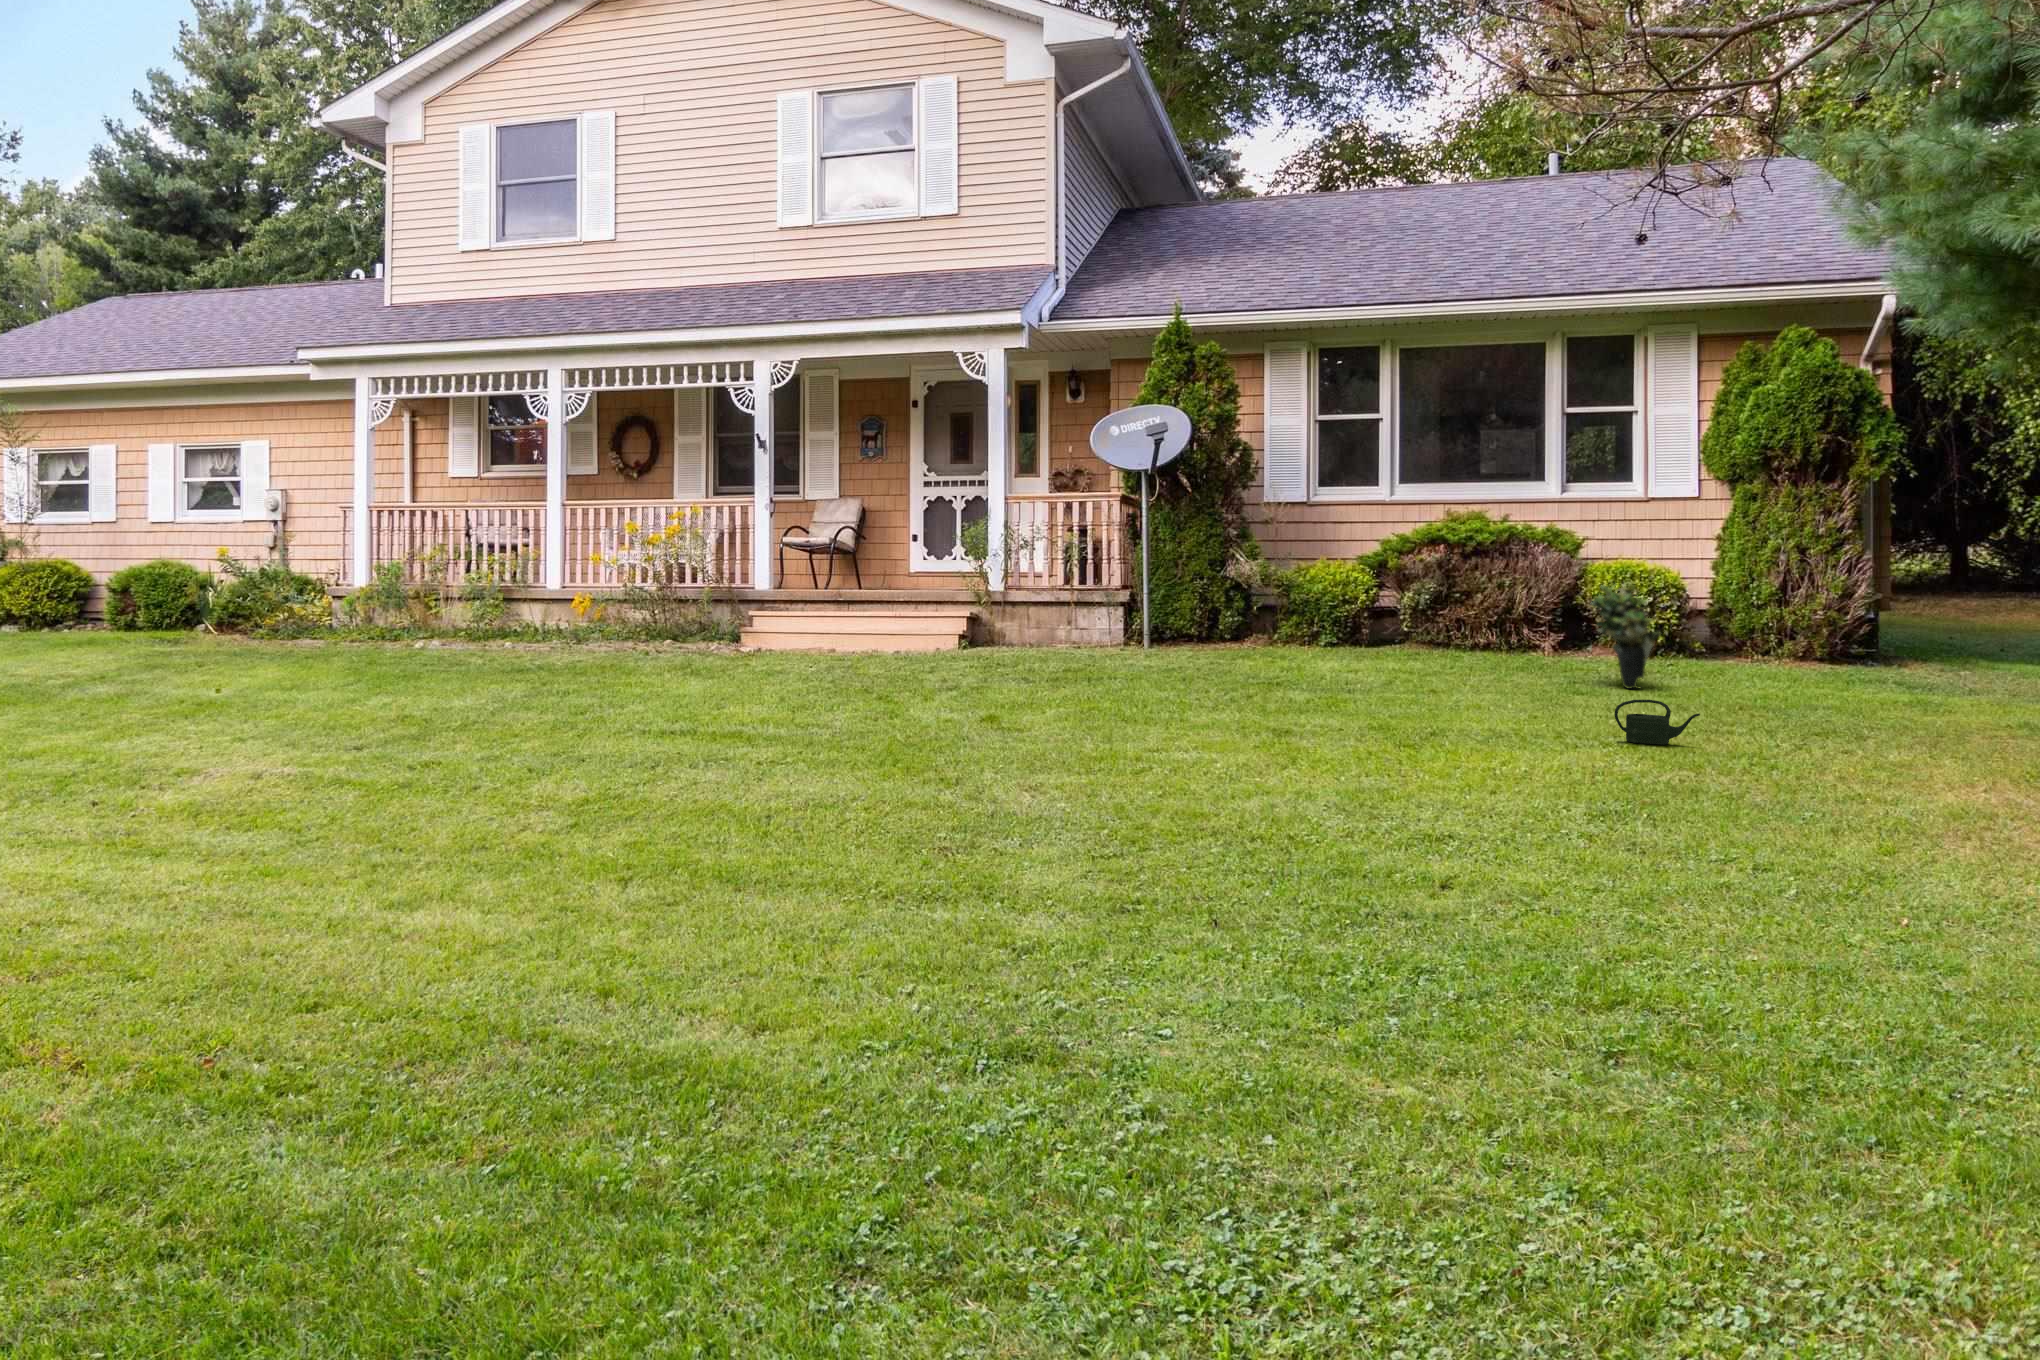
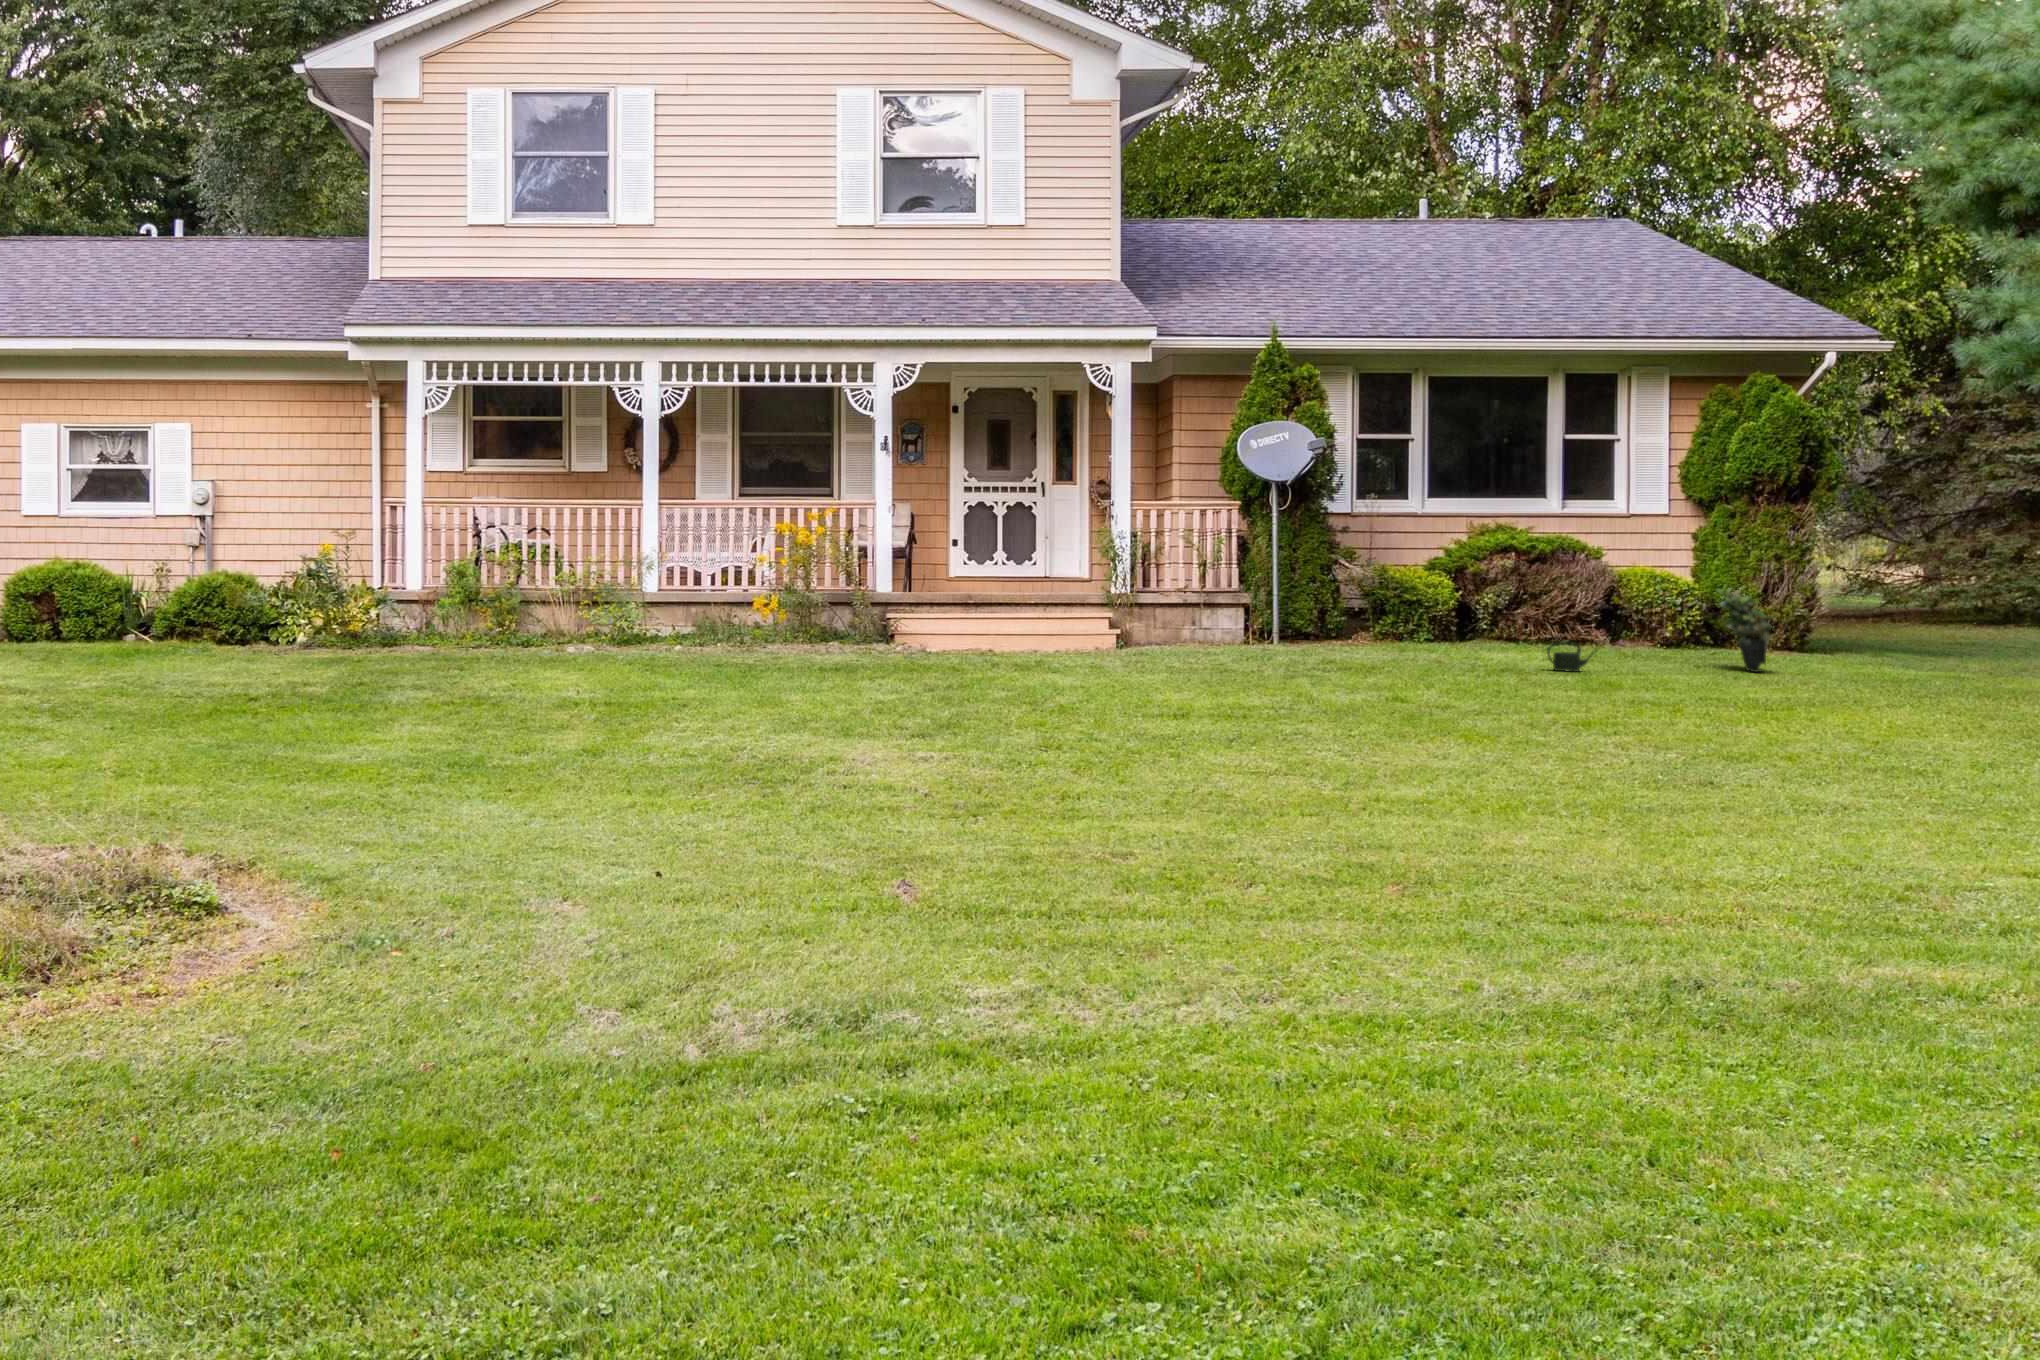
watering can: present [1614,700,1700,745] -> present [1547,643,1594,672]

